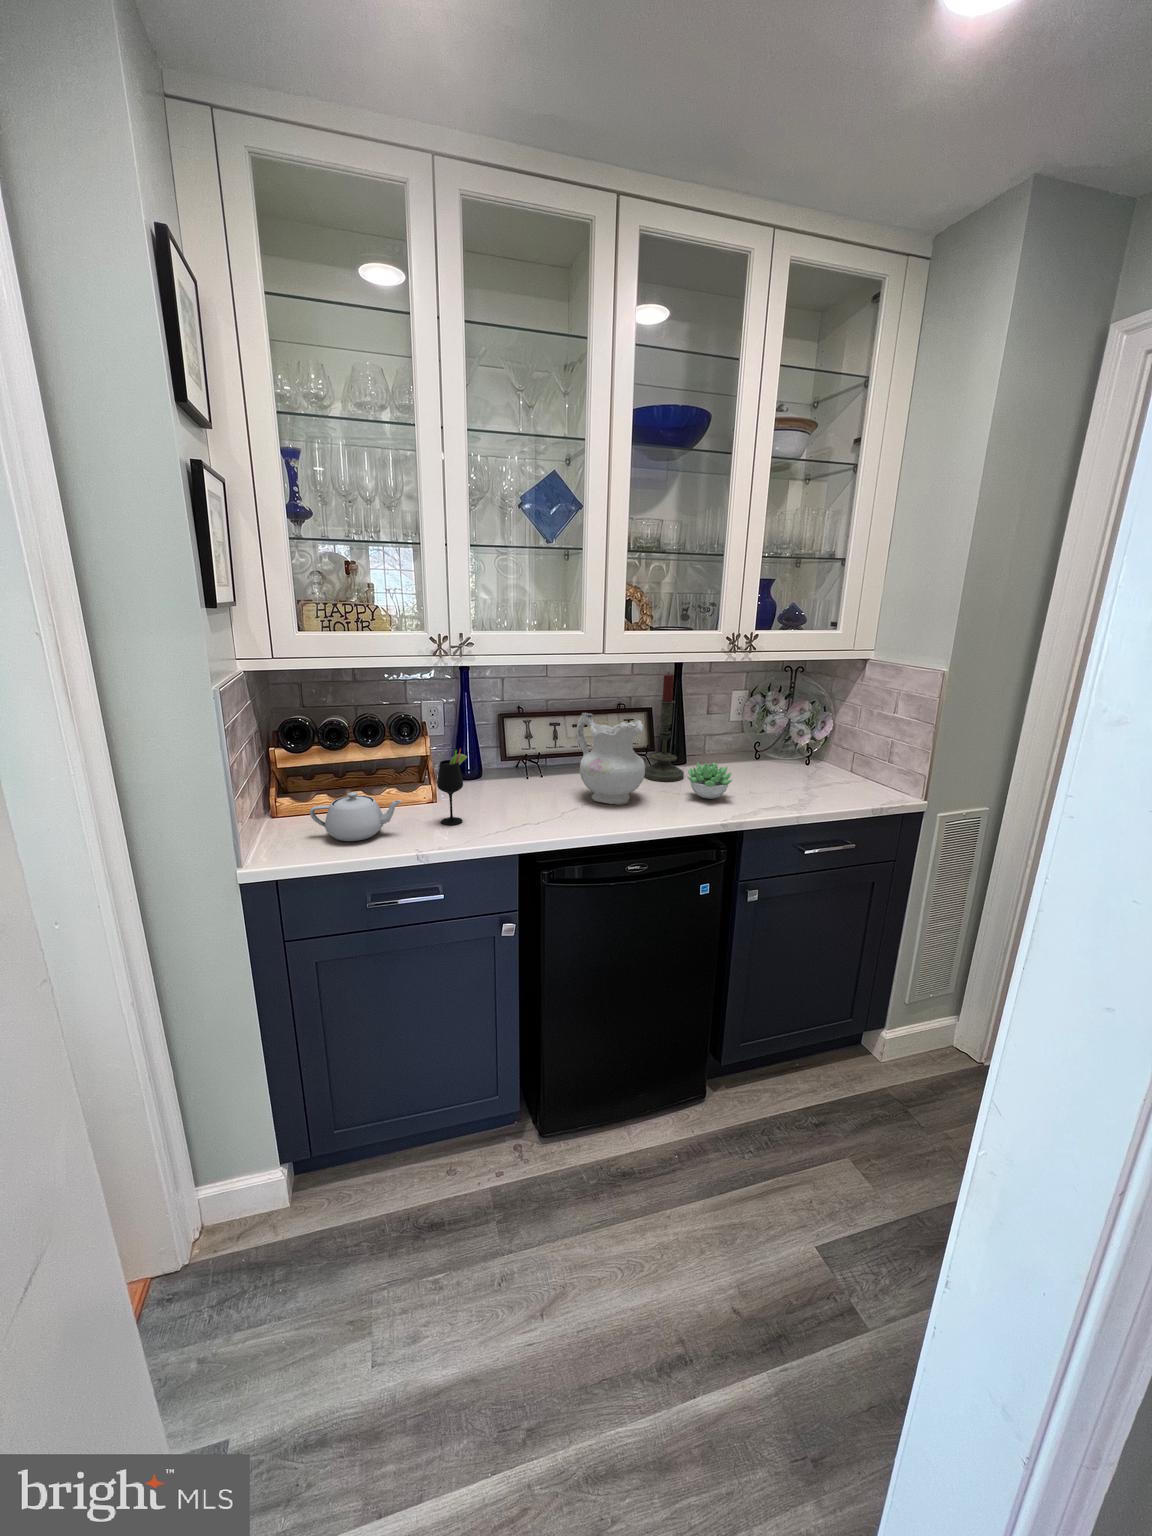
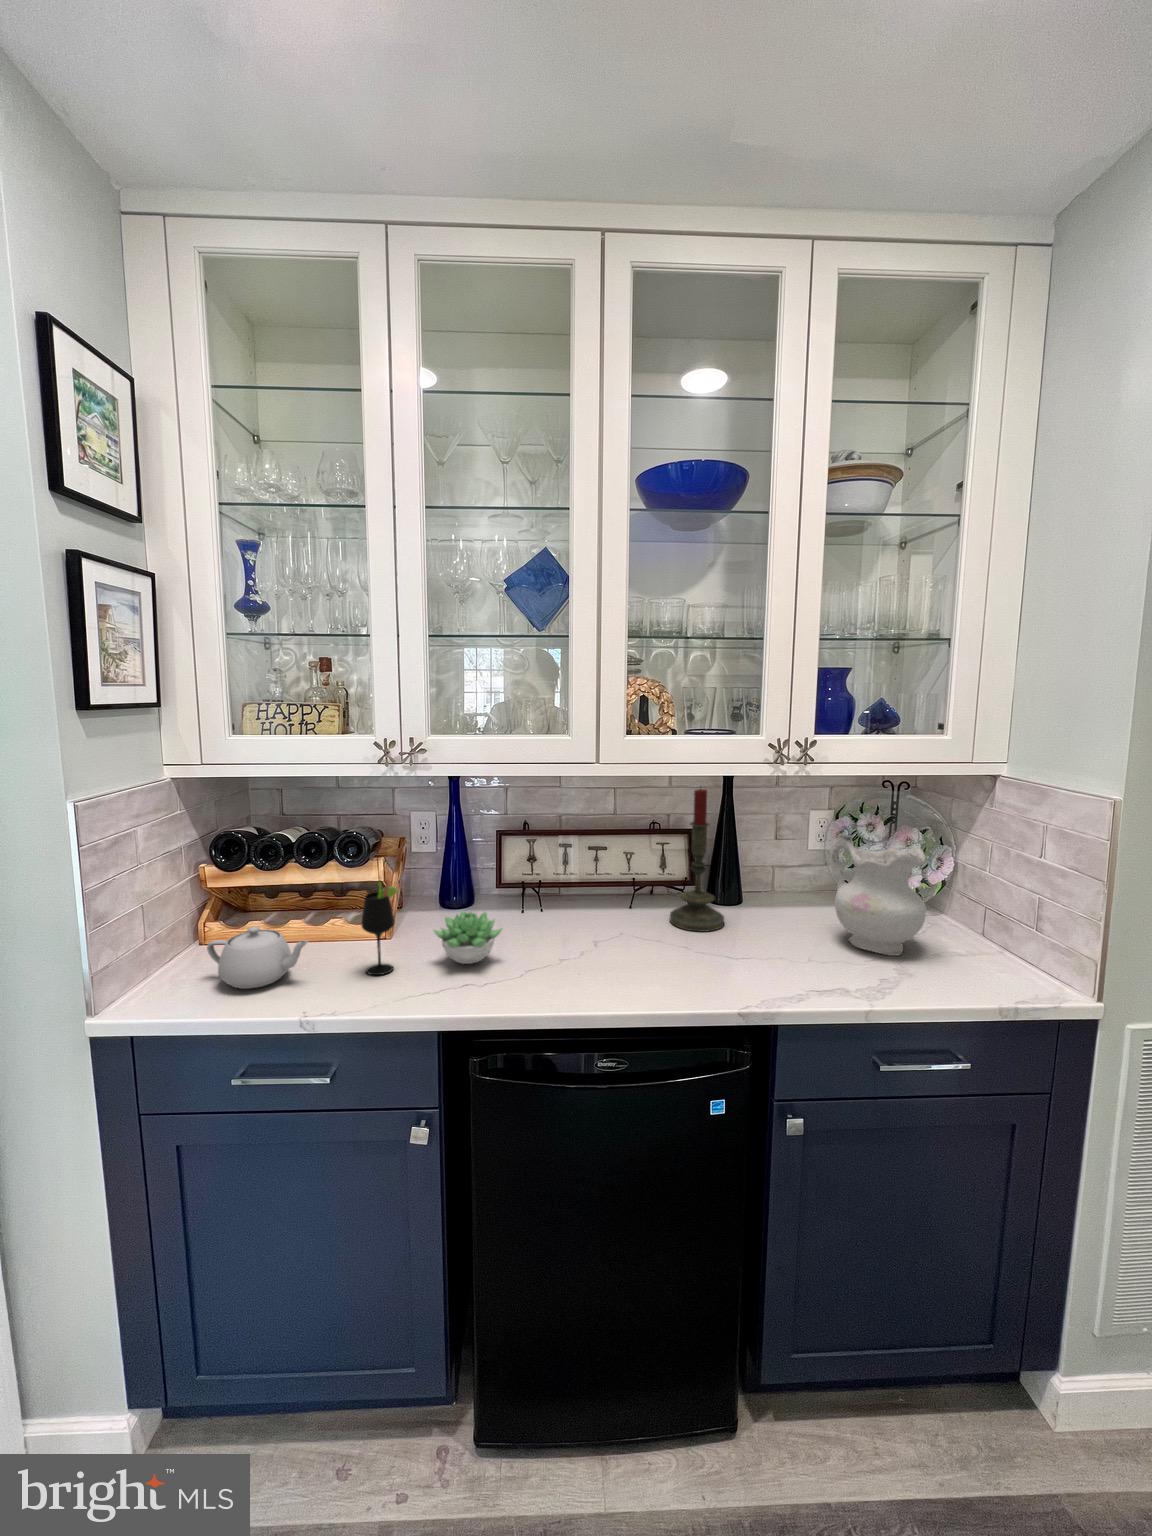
ceramic pitcher: present [577,713,645,805] -> present [830,834,926,956]
succulent plant: present [688,763,732,799] -> present [434,910,502,964]

